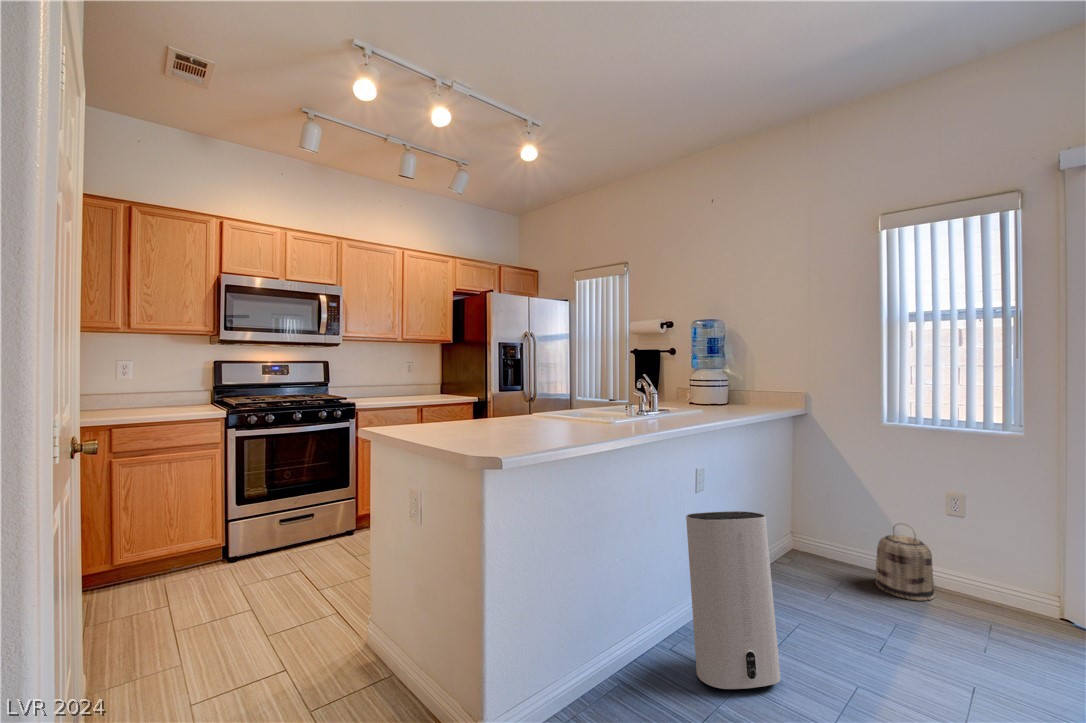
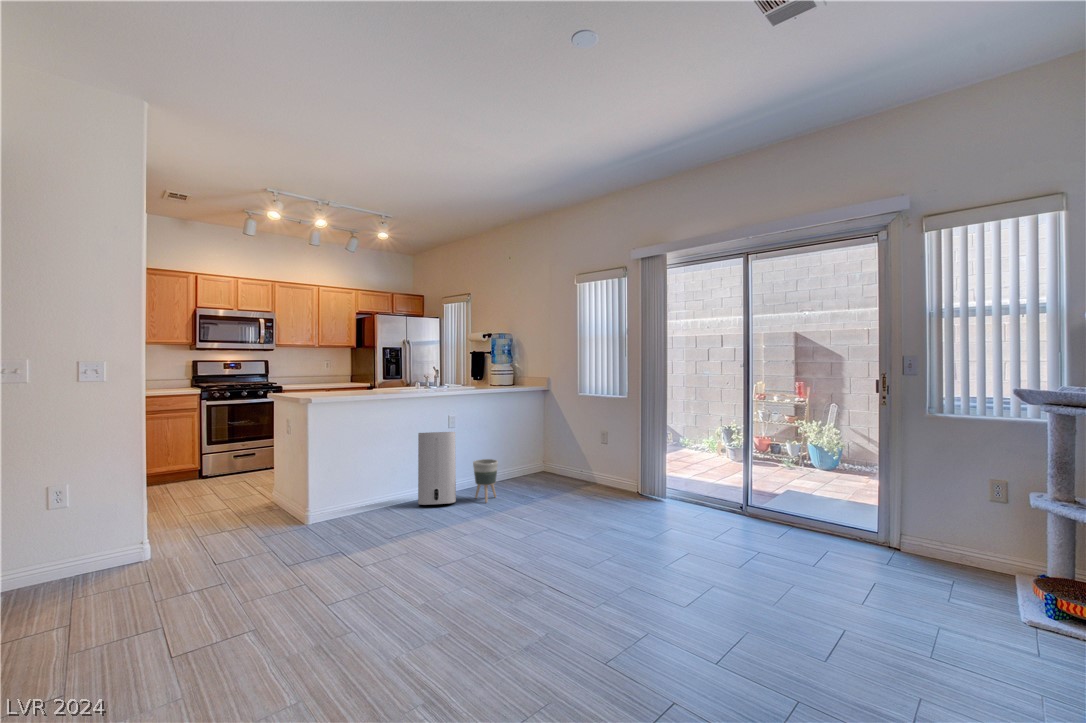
basket: present [875,529,935,601] -> none [557,446,582,484]
planter: none [794,567,856,676] -> present [473,459,498,503]

